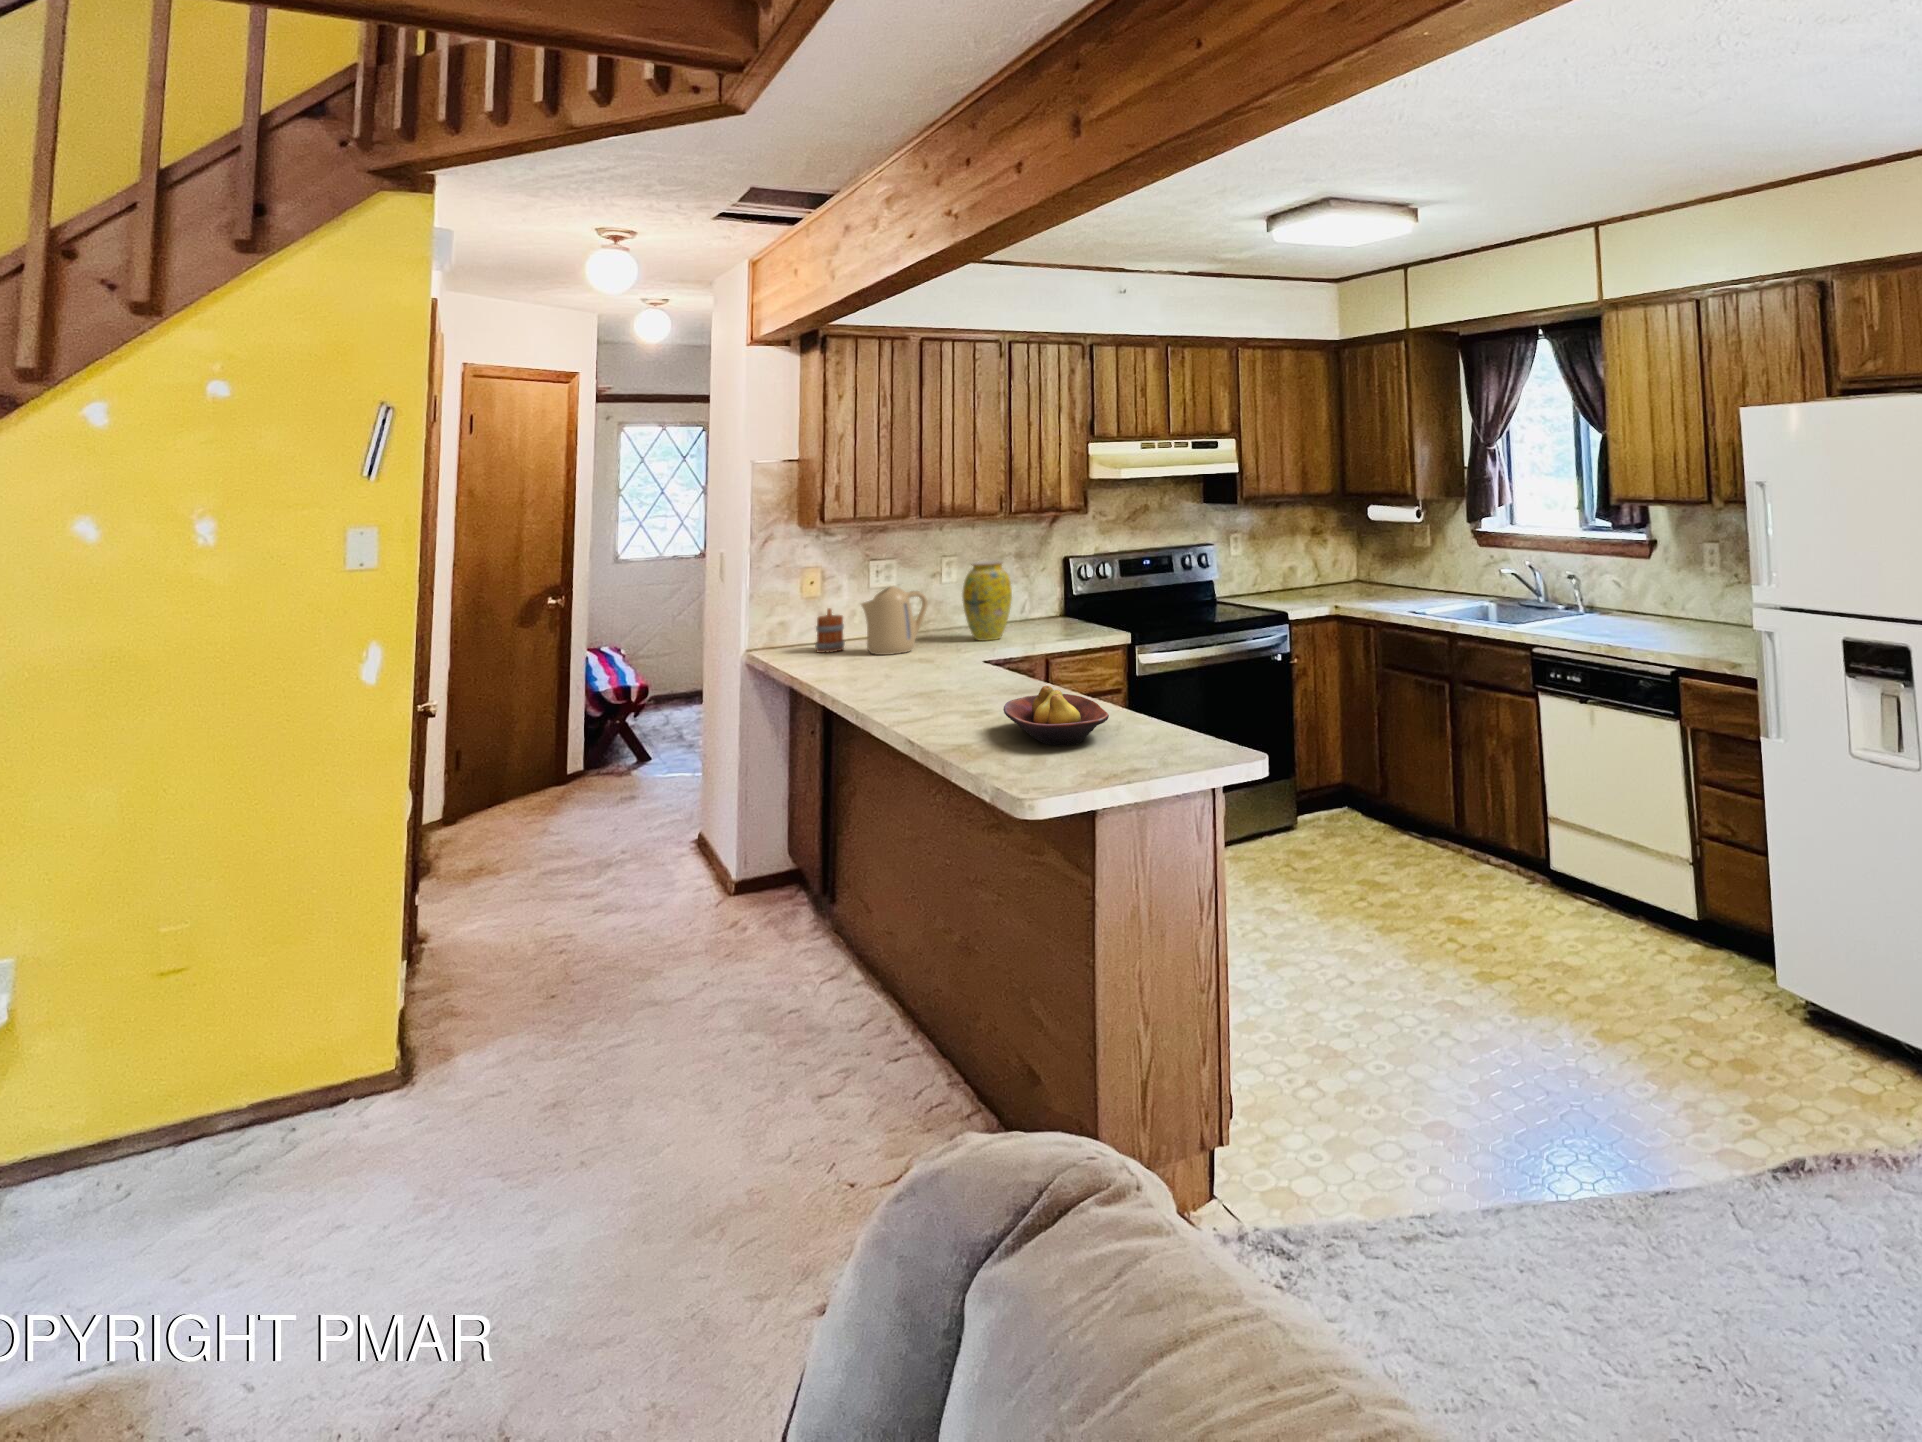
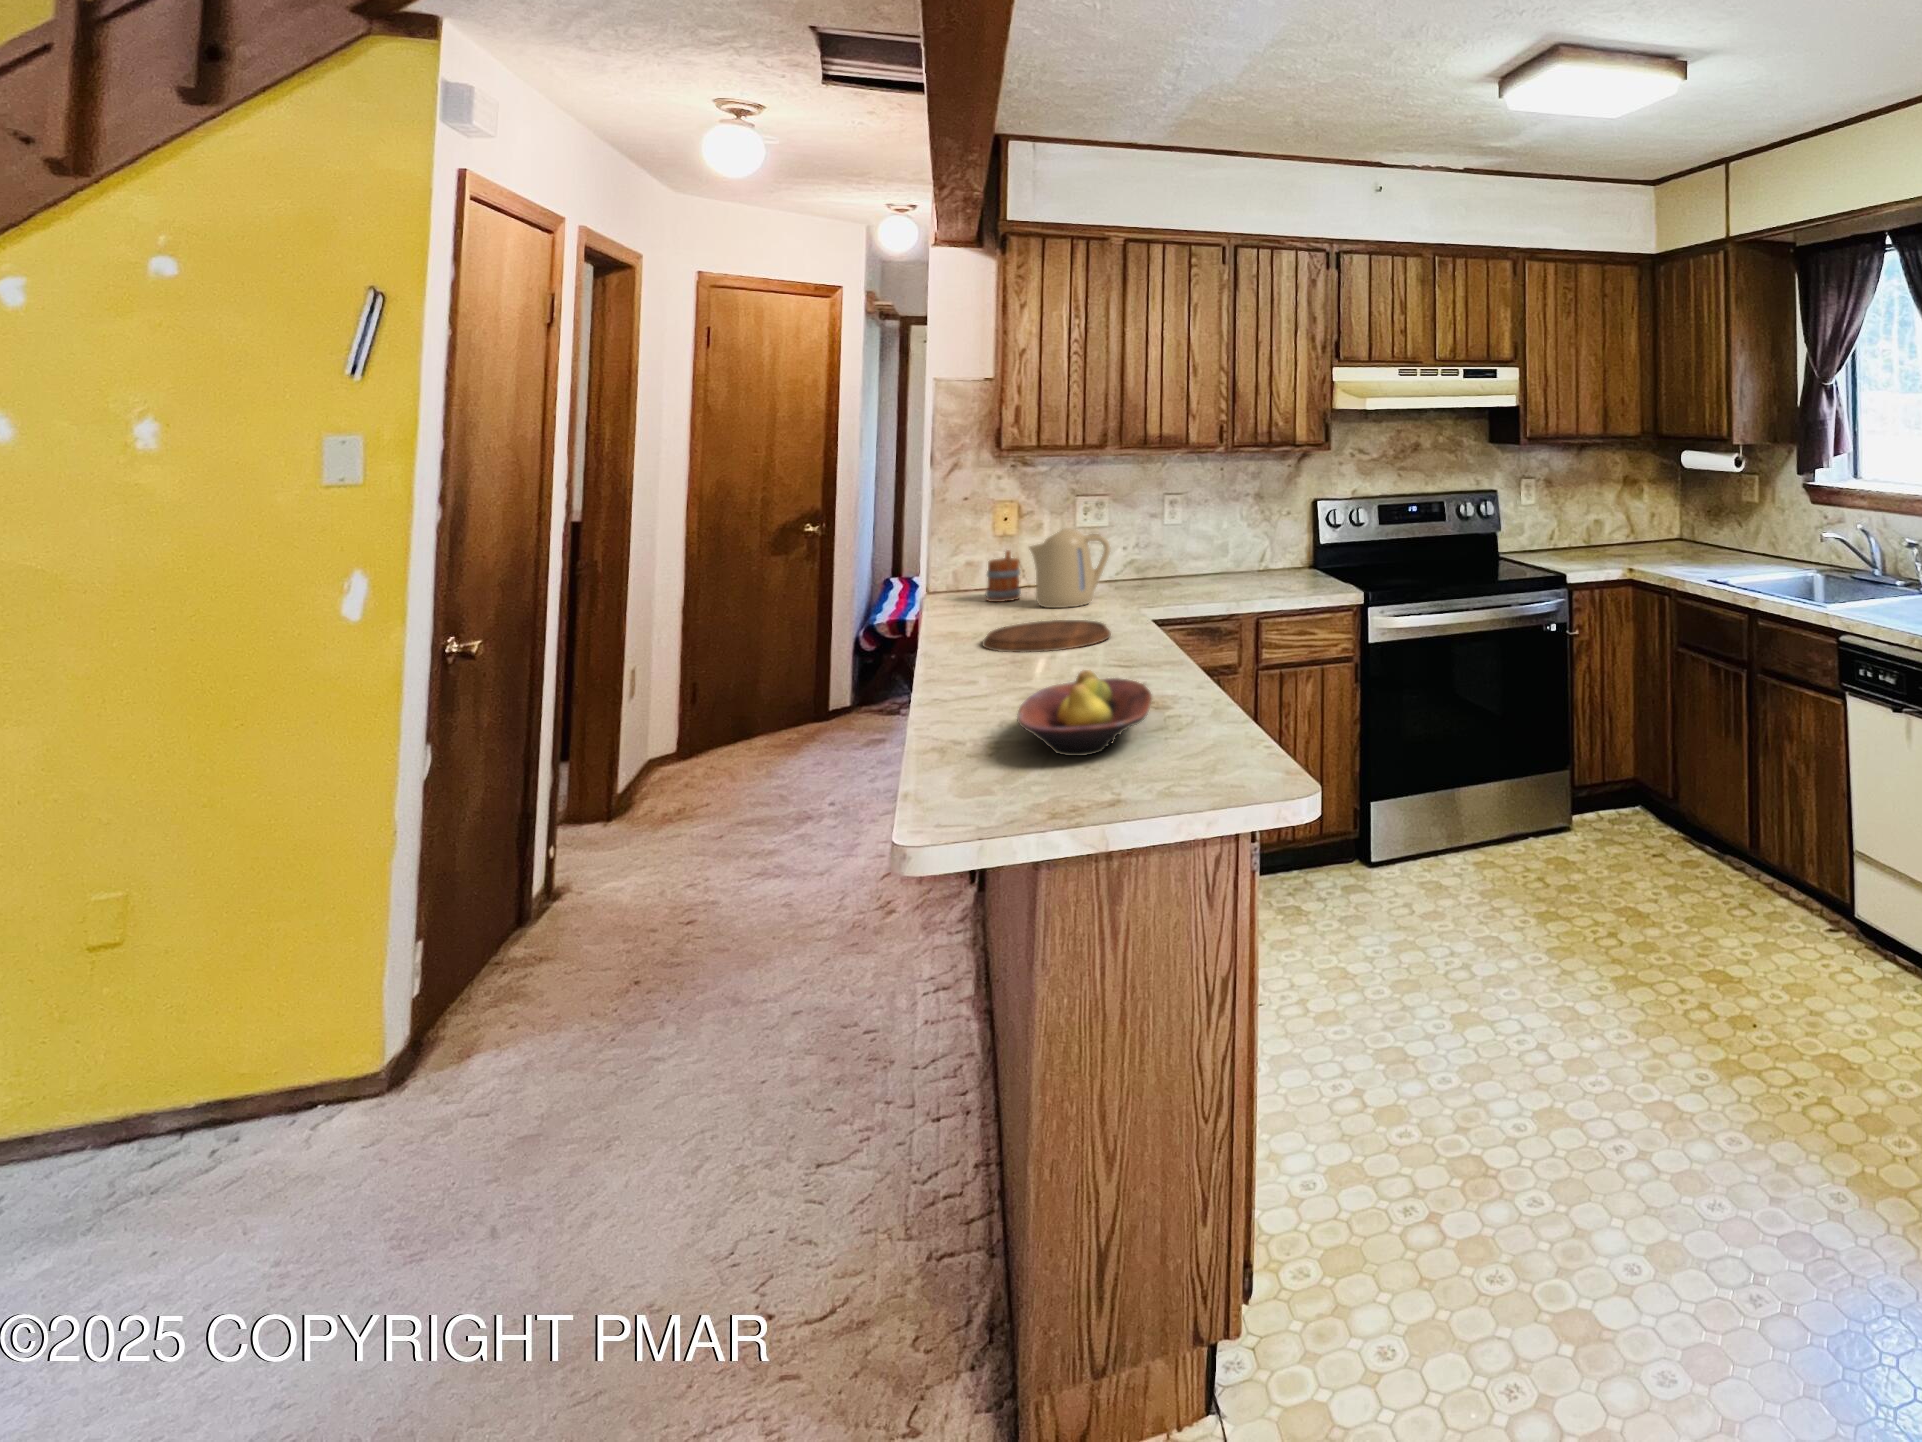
vase: present [962,561,1012,641] -> none [1162,502,1221,595]
cutting board: none [870,661,971,687] -> present [983,620,1111,652]

